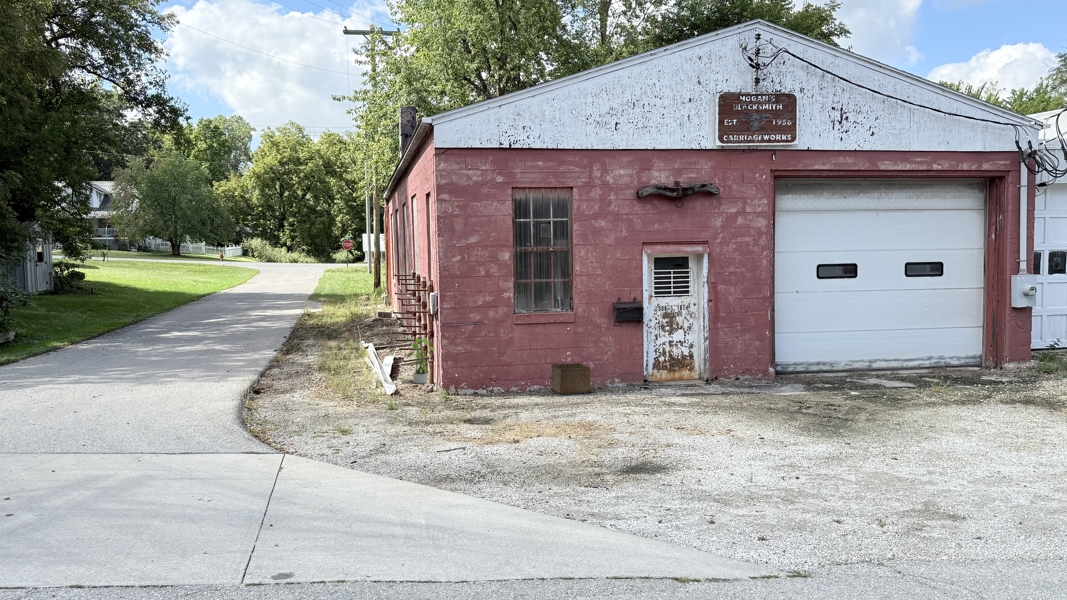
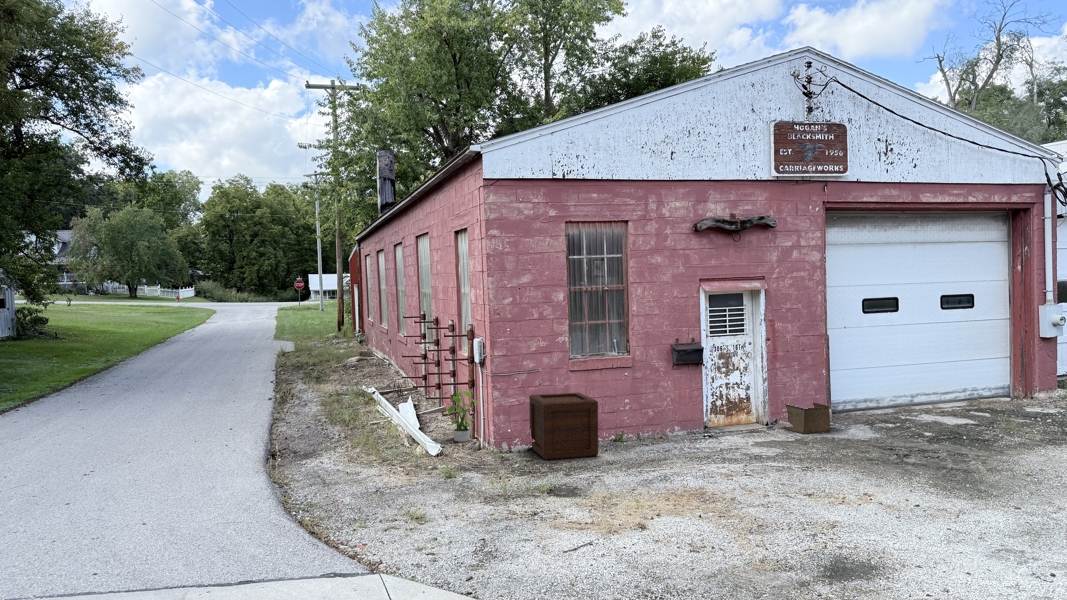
wooden crate: none [474,343,528,398] -> present [529,393,598,460]
storage bin: present [551,363,590,394] -> present [784,403,830,434]

